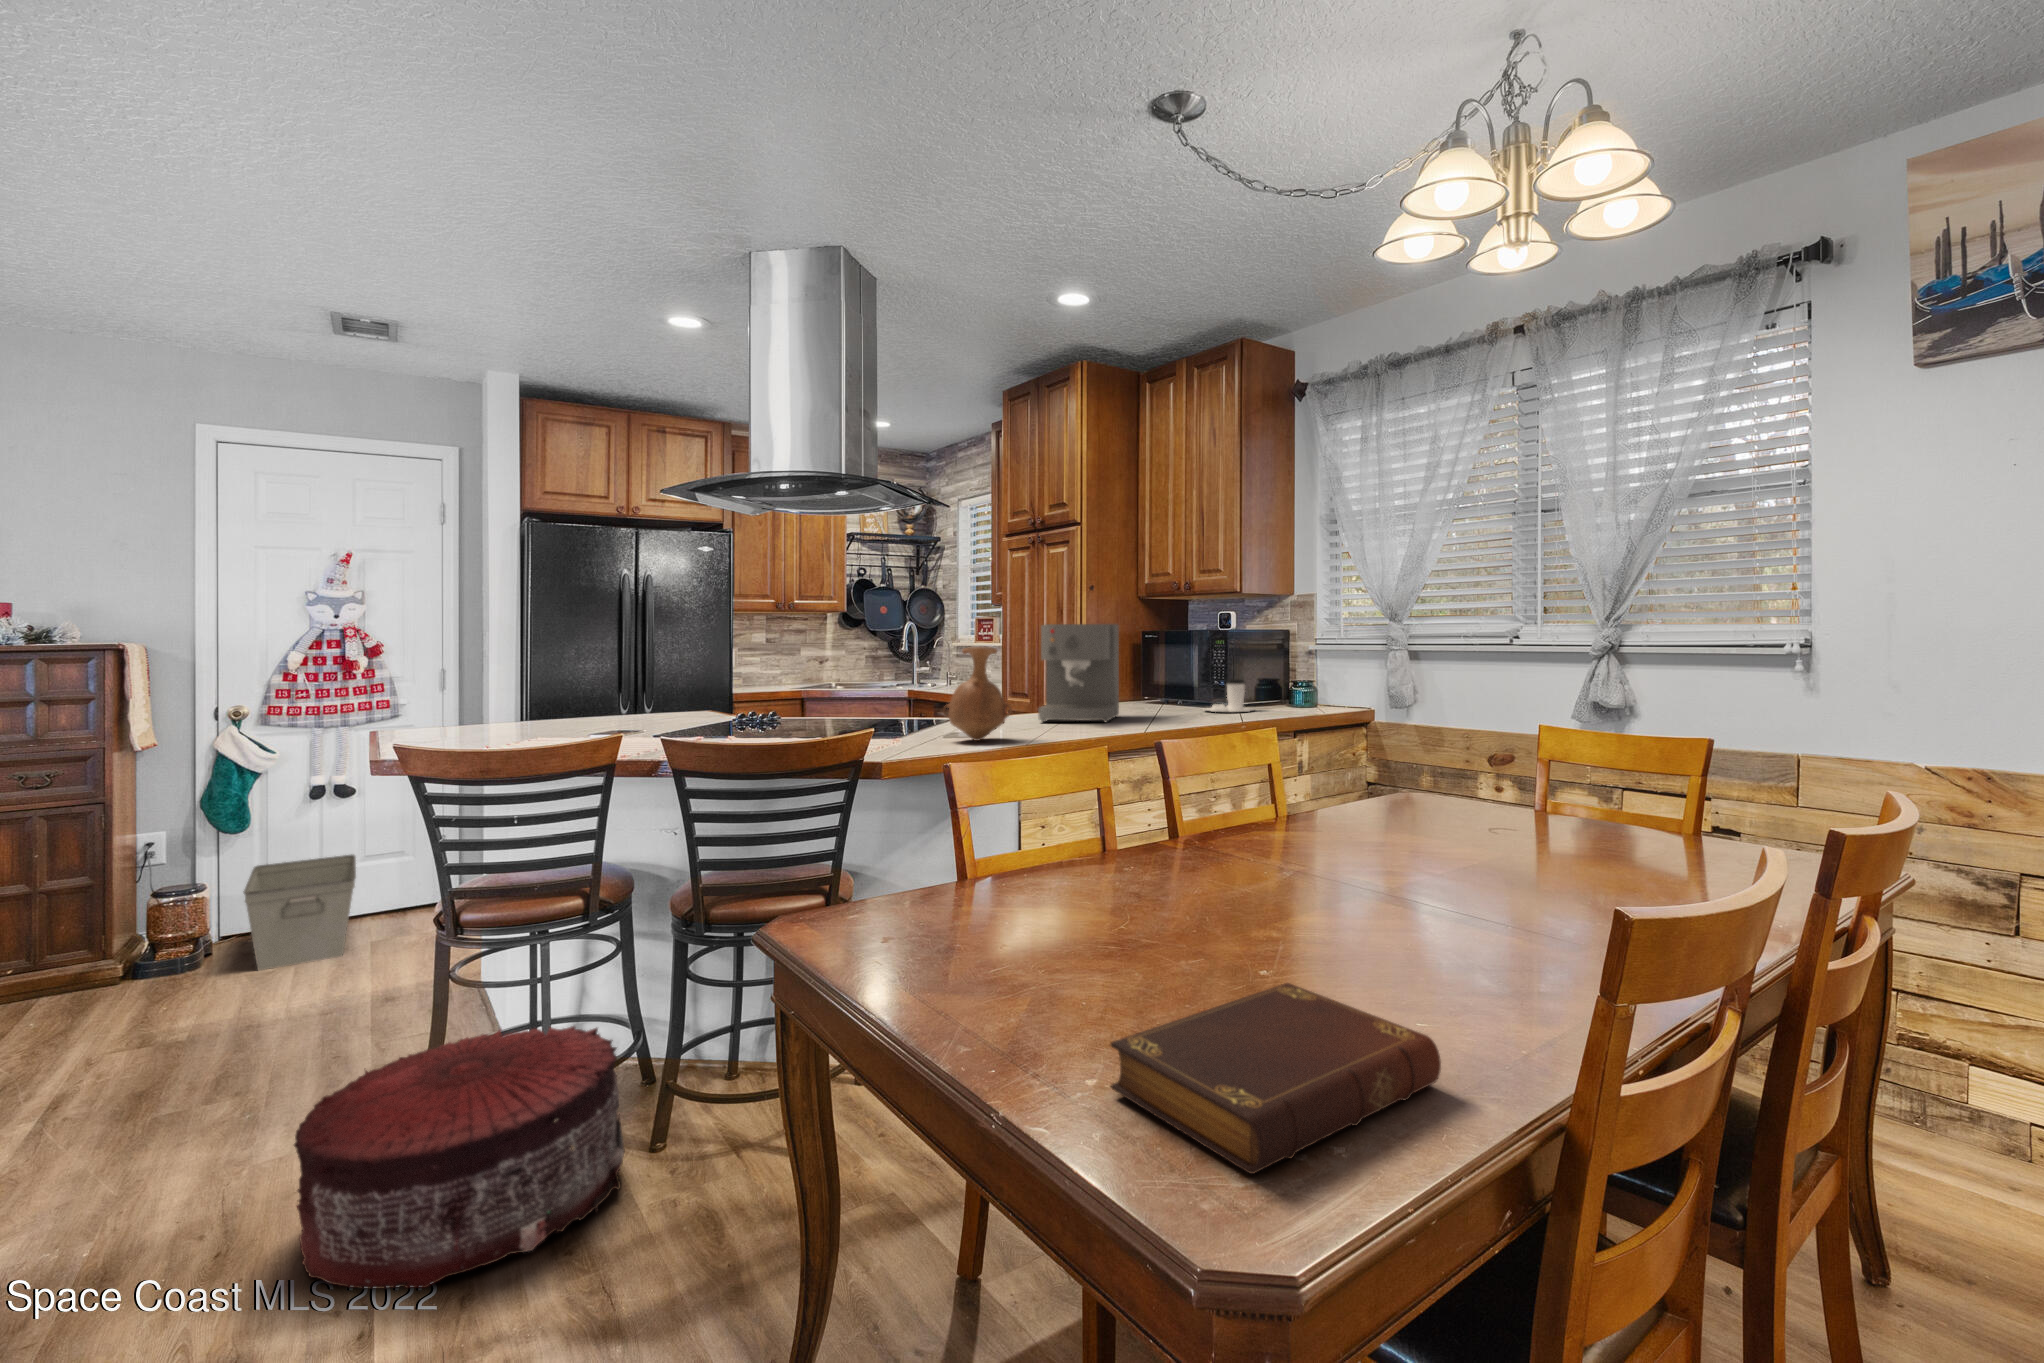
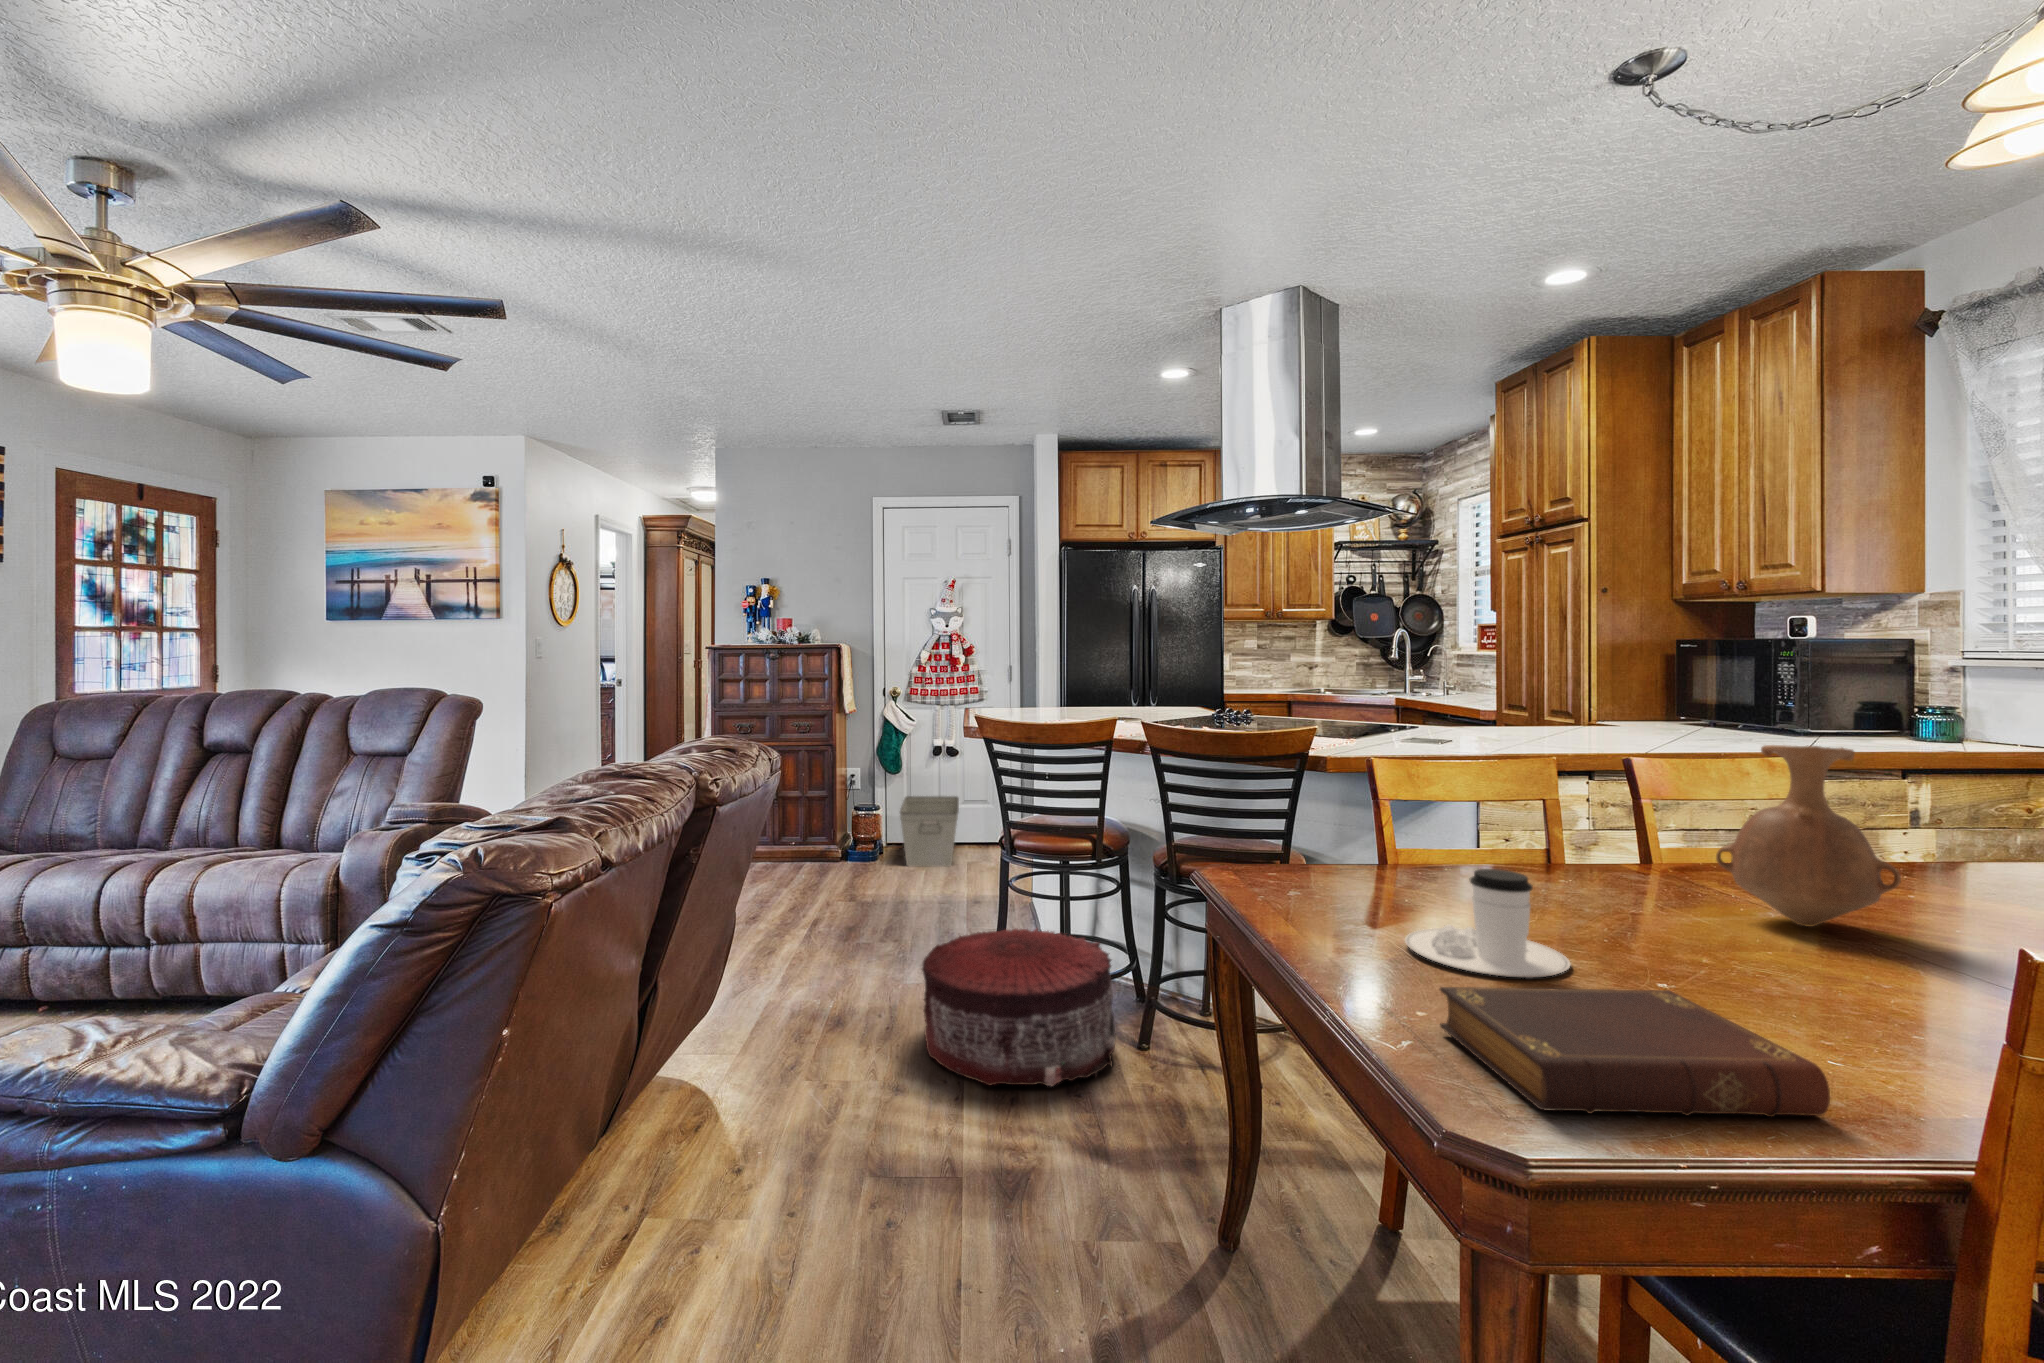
coffee maker: present [1038,624,1119,722] -> none [1522,630,1634,740]
vase: present [943,647,1012,741] -> present [1716,745,1901,927]
coffee cup: present [1205,679,1254,712] -> present [1405,869,1570,978]

